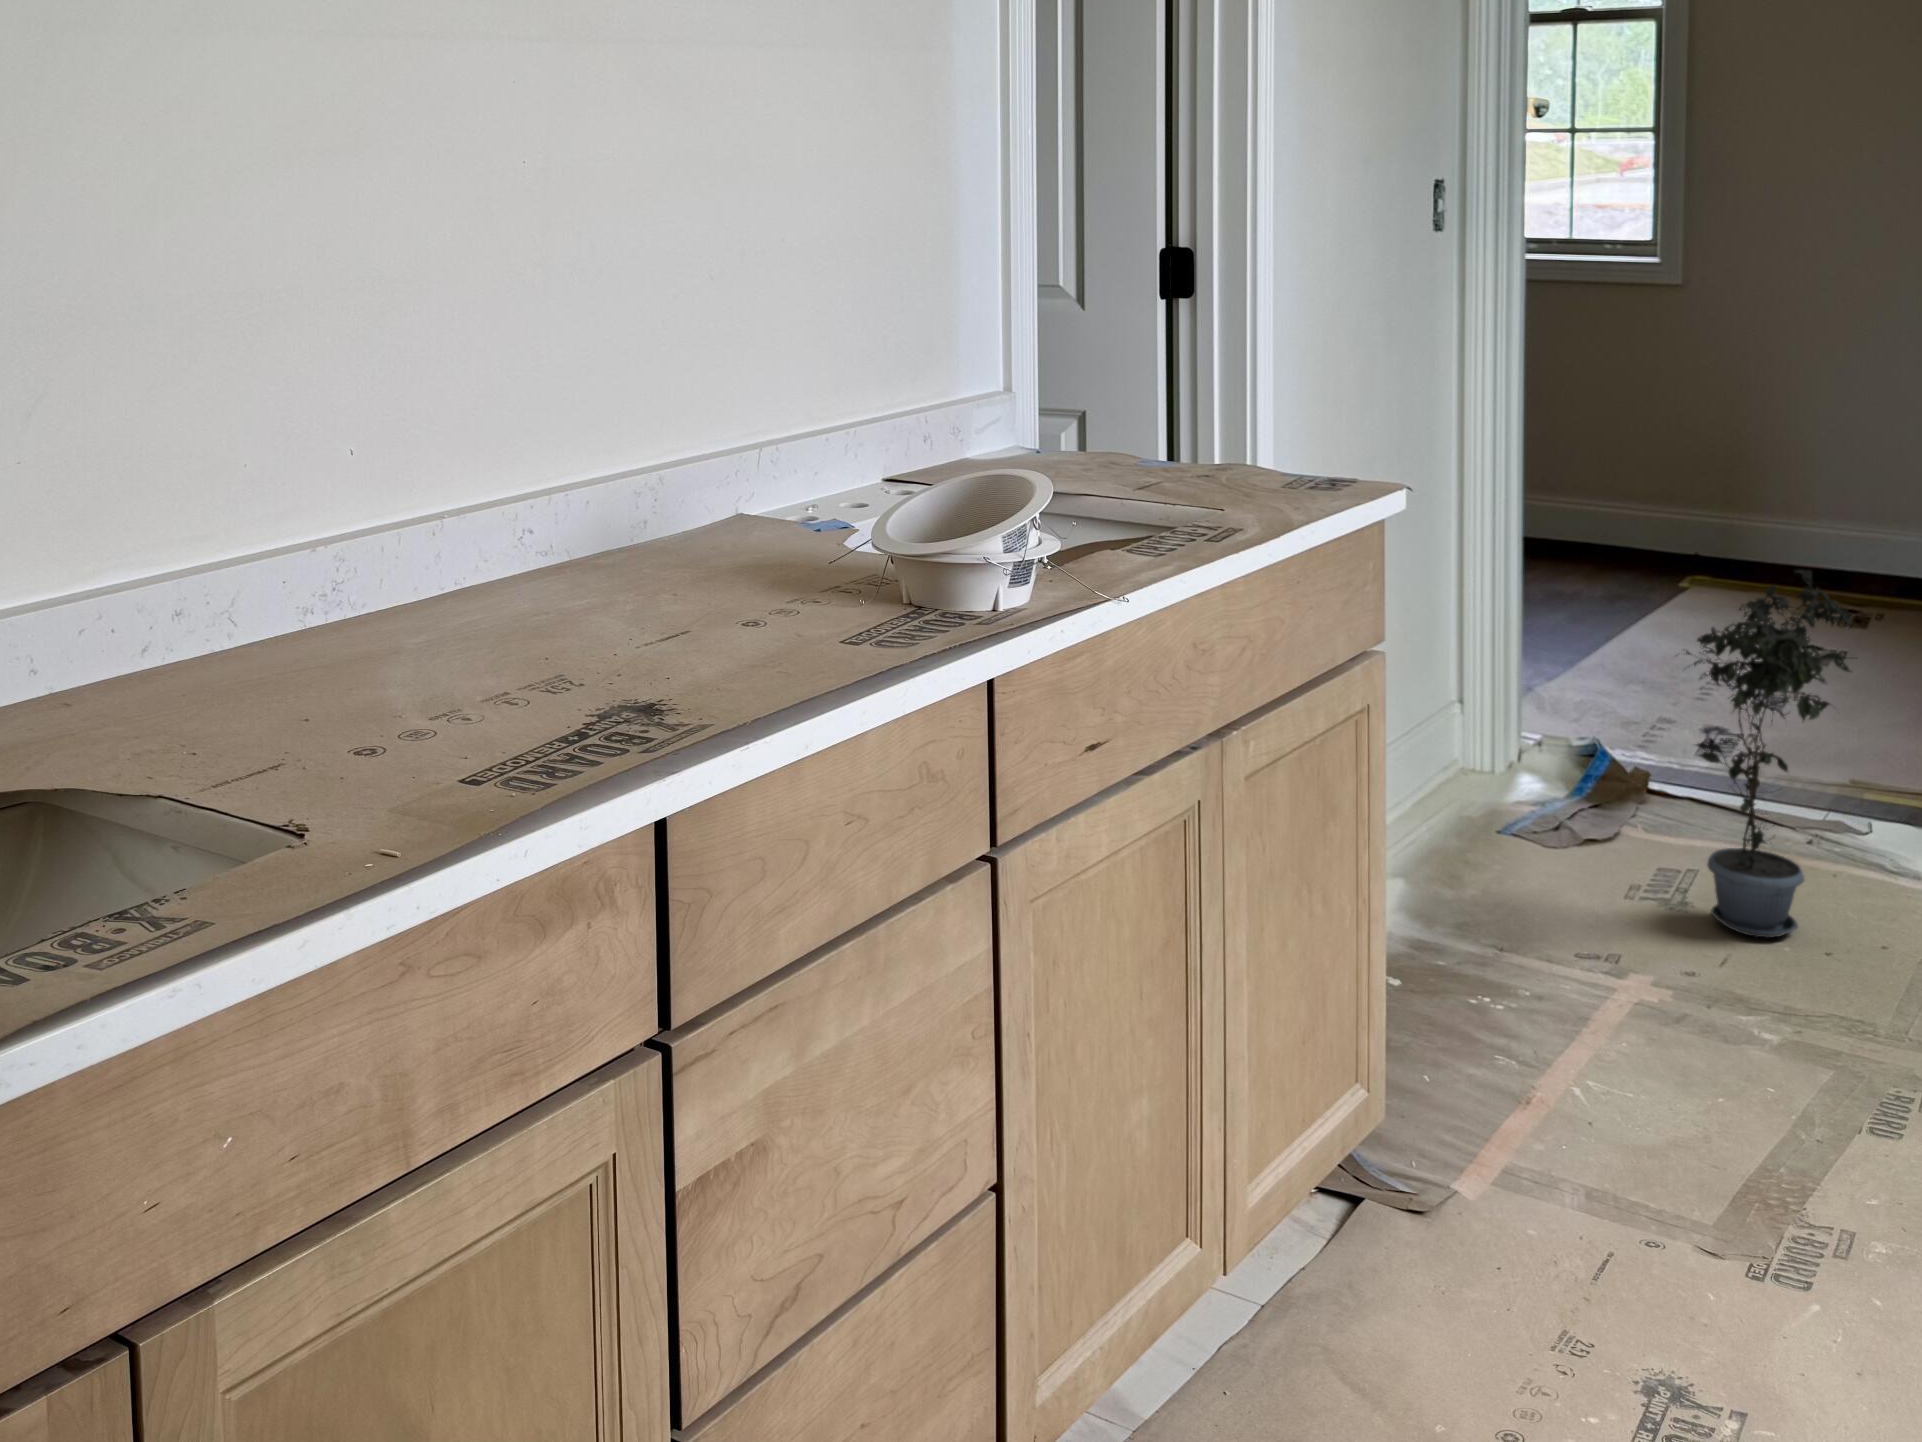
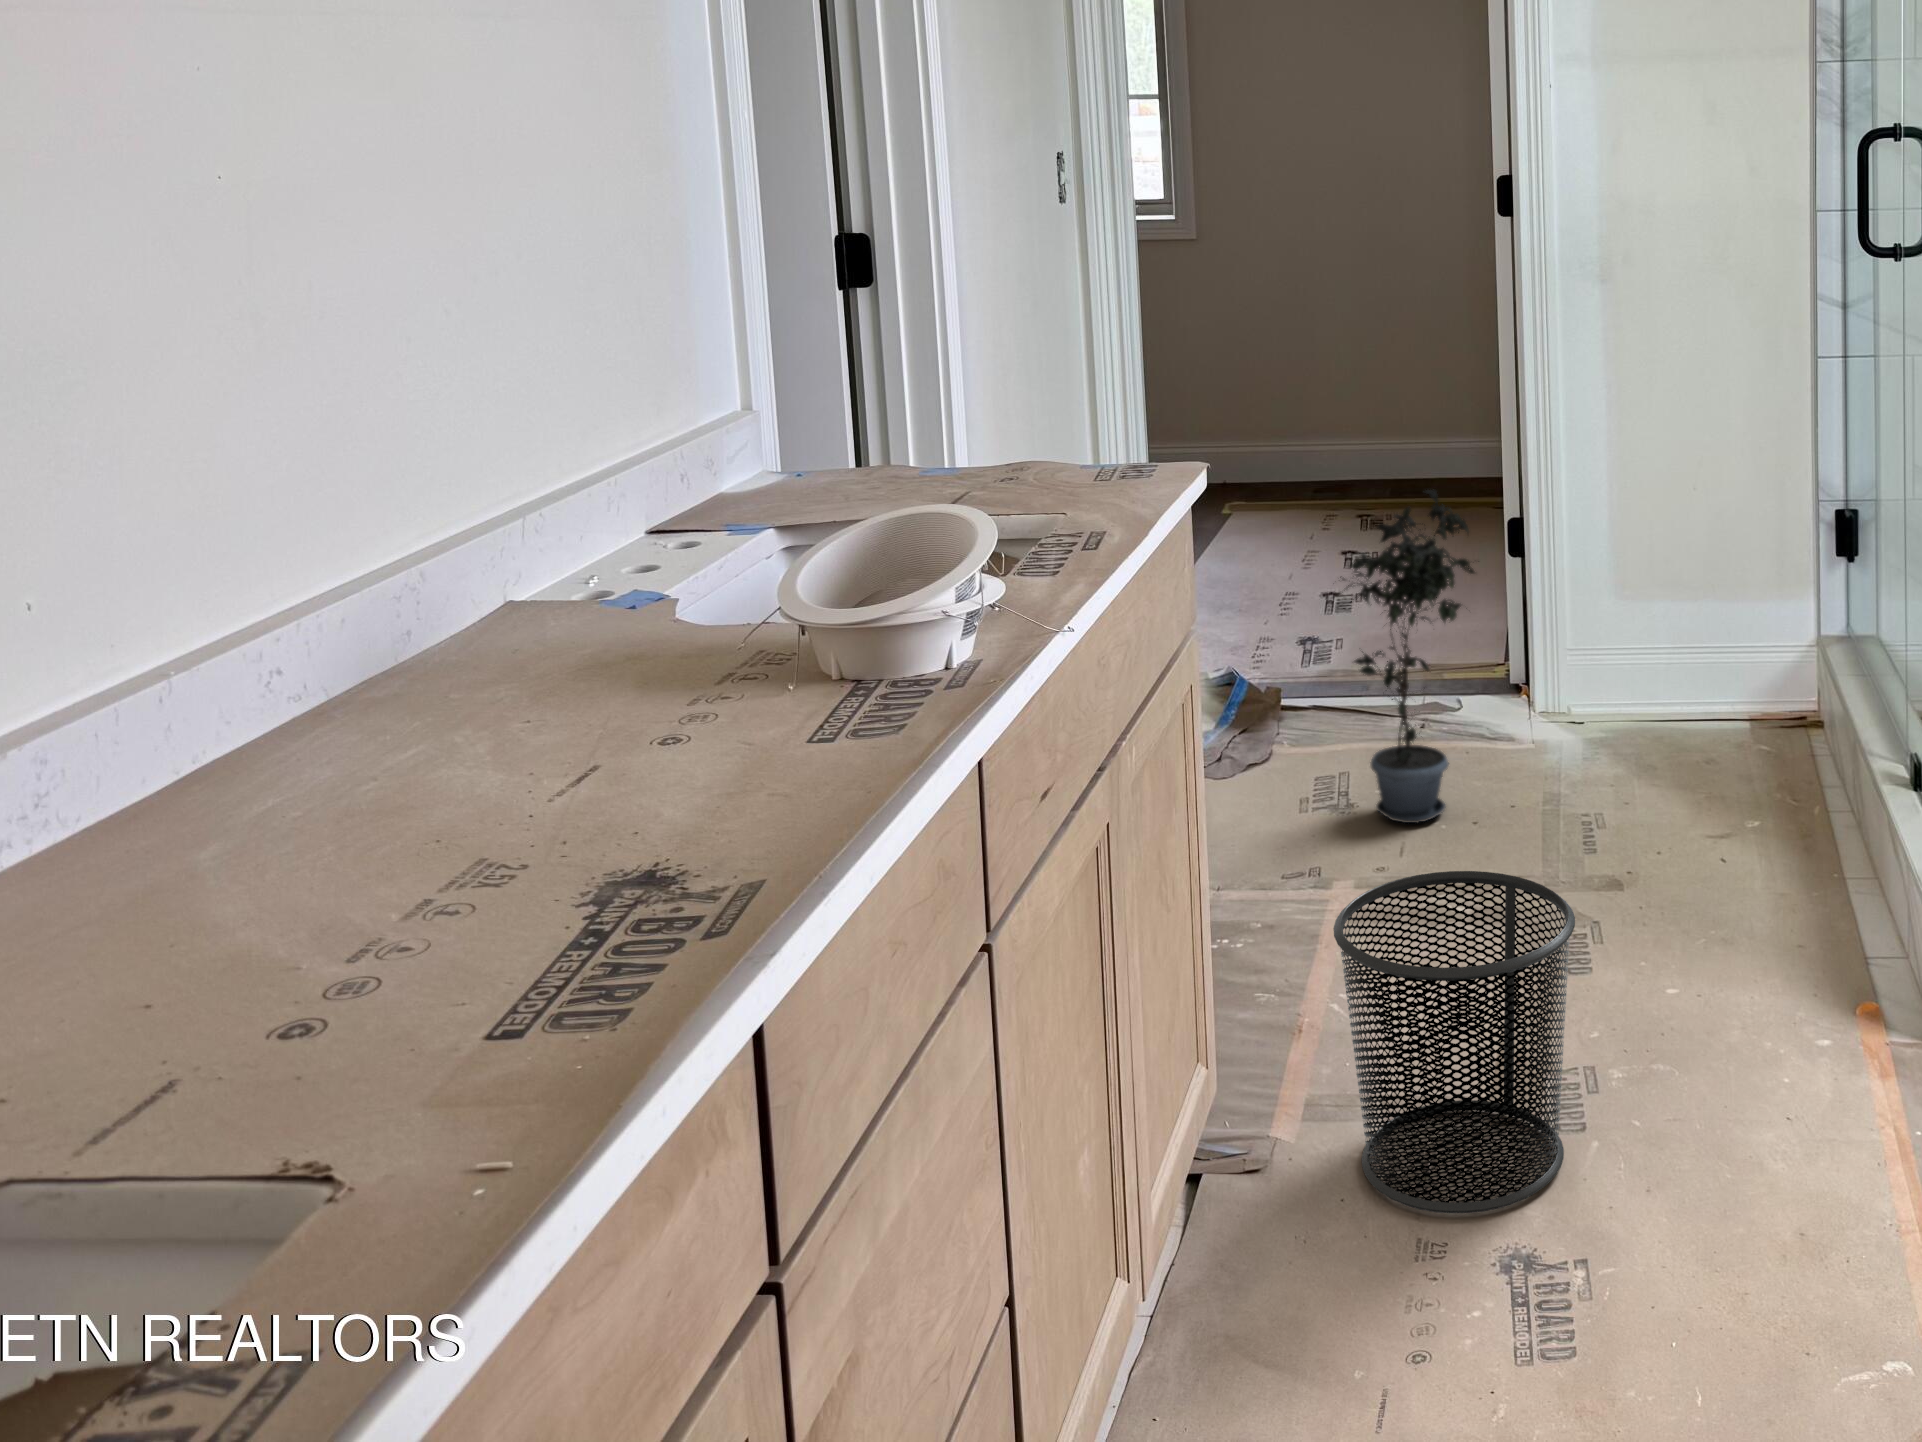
waste bin: none [1516,960,1802,1335] -> present [1333,871,1575,1213]

